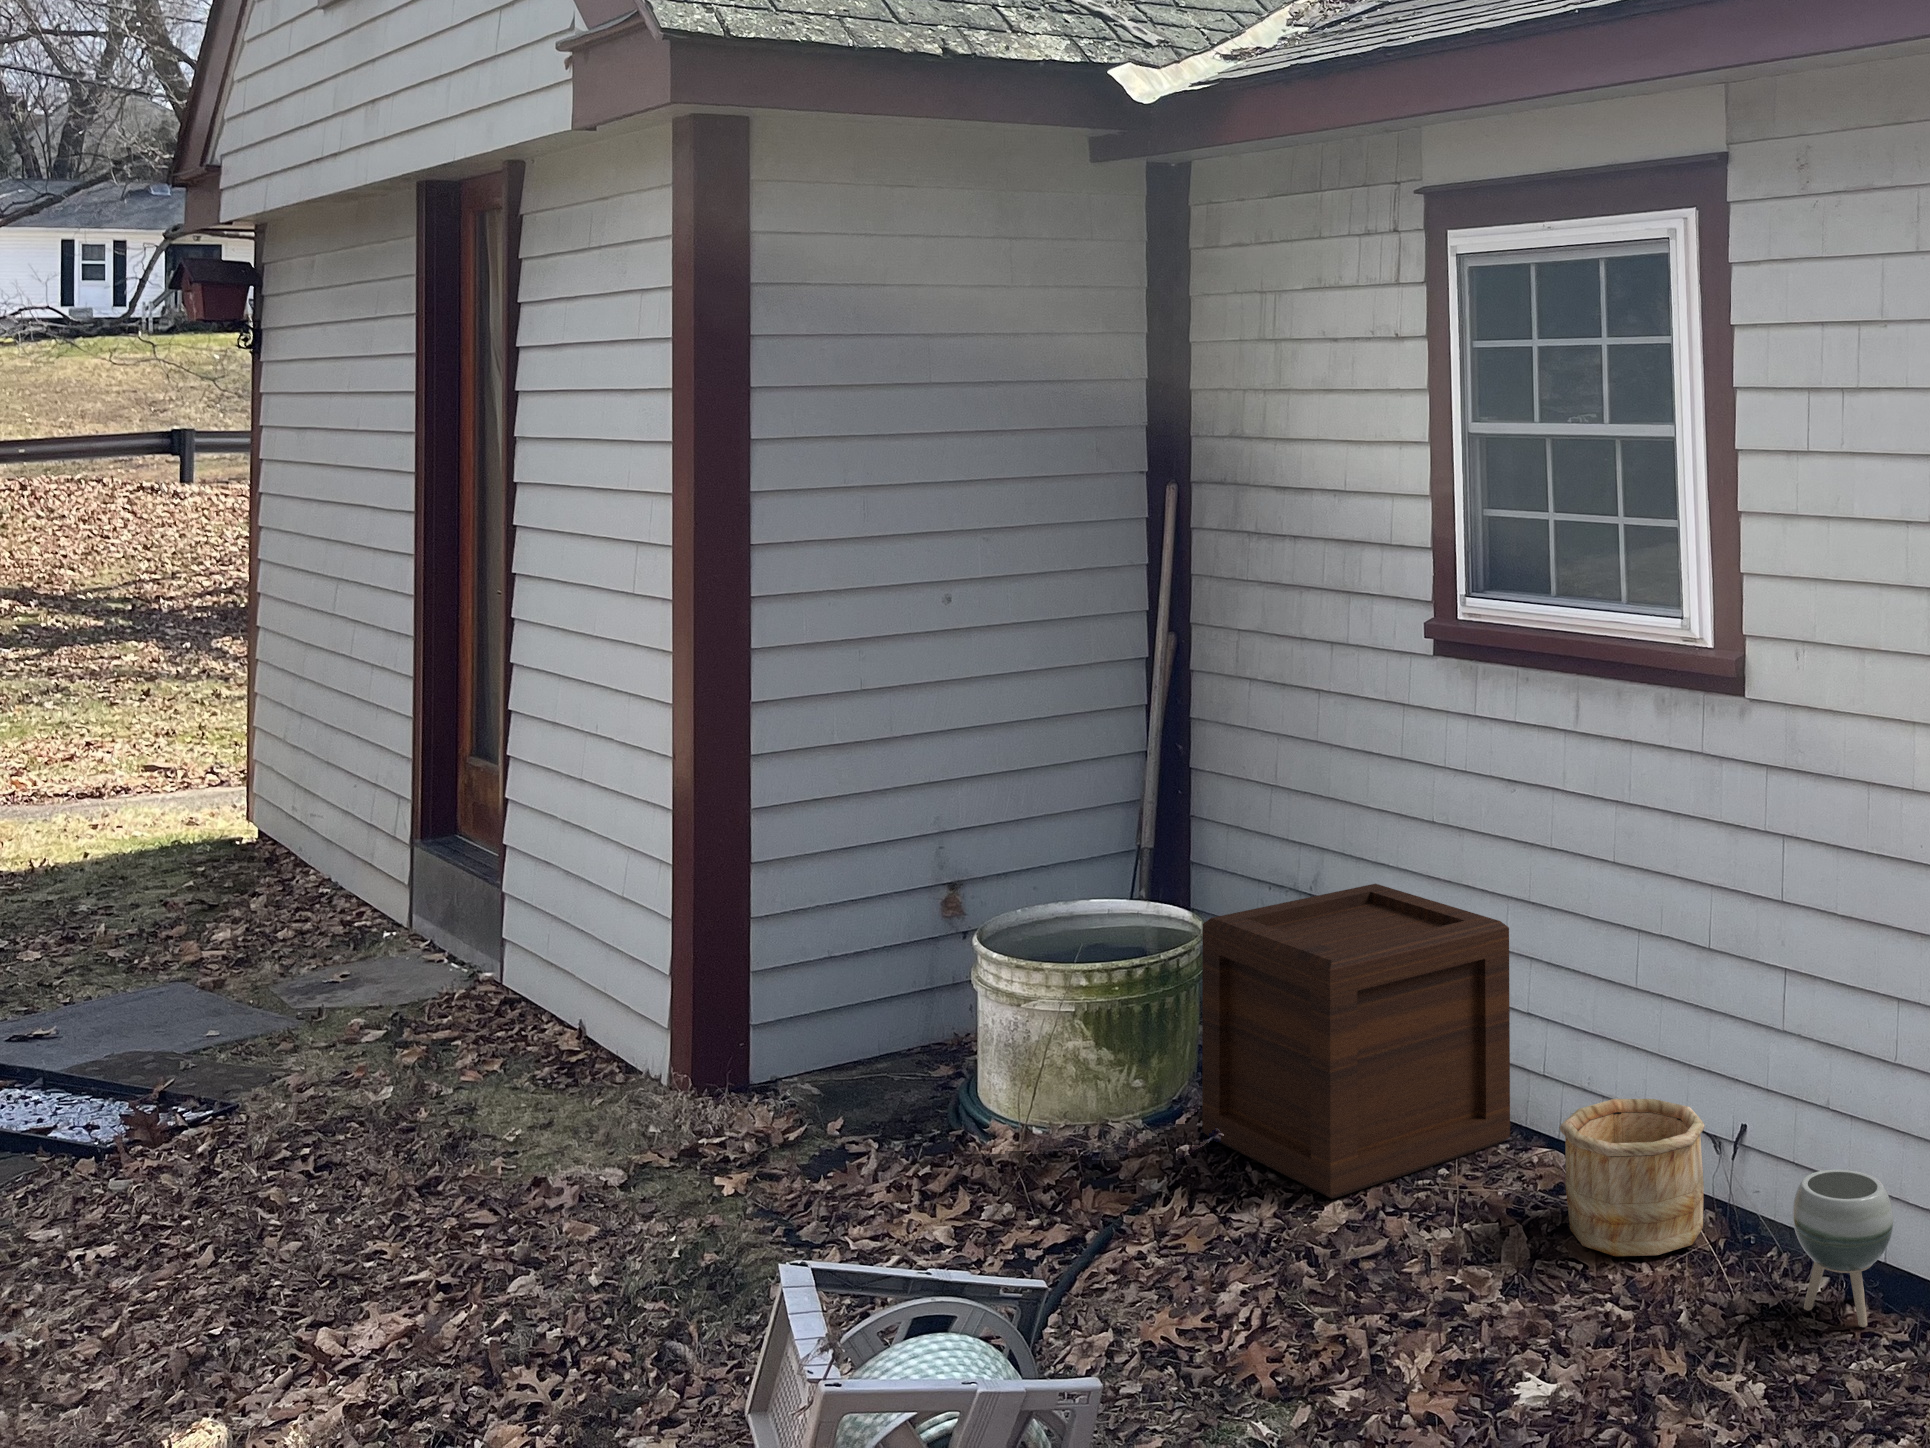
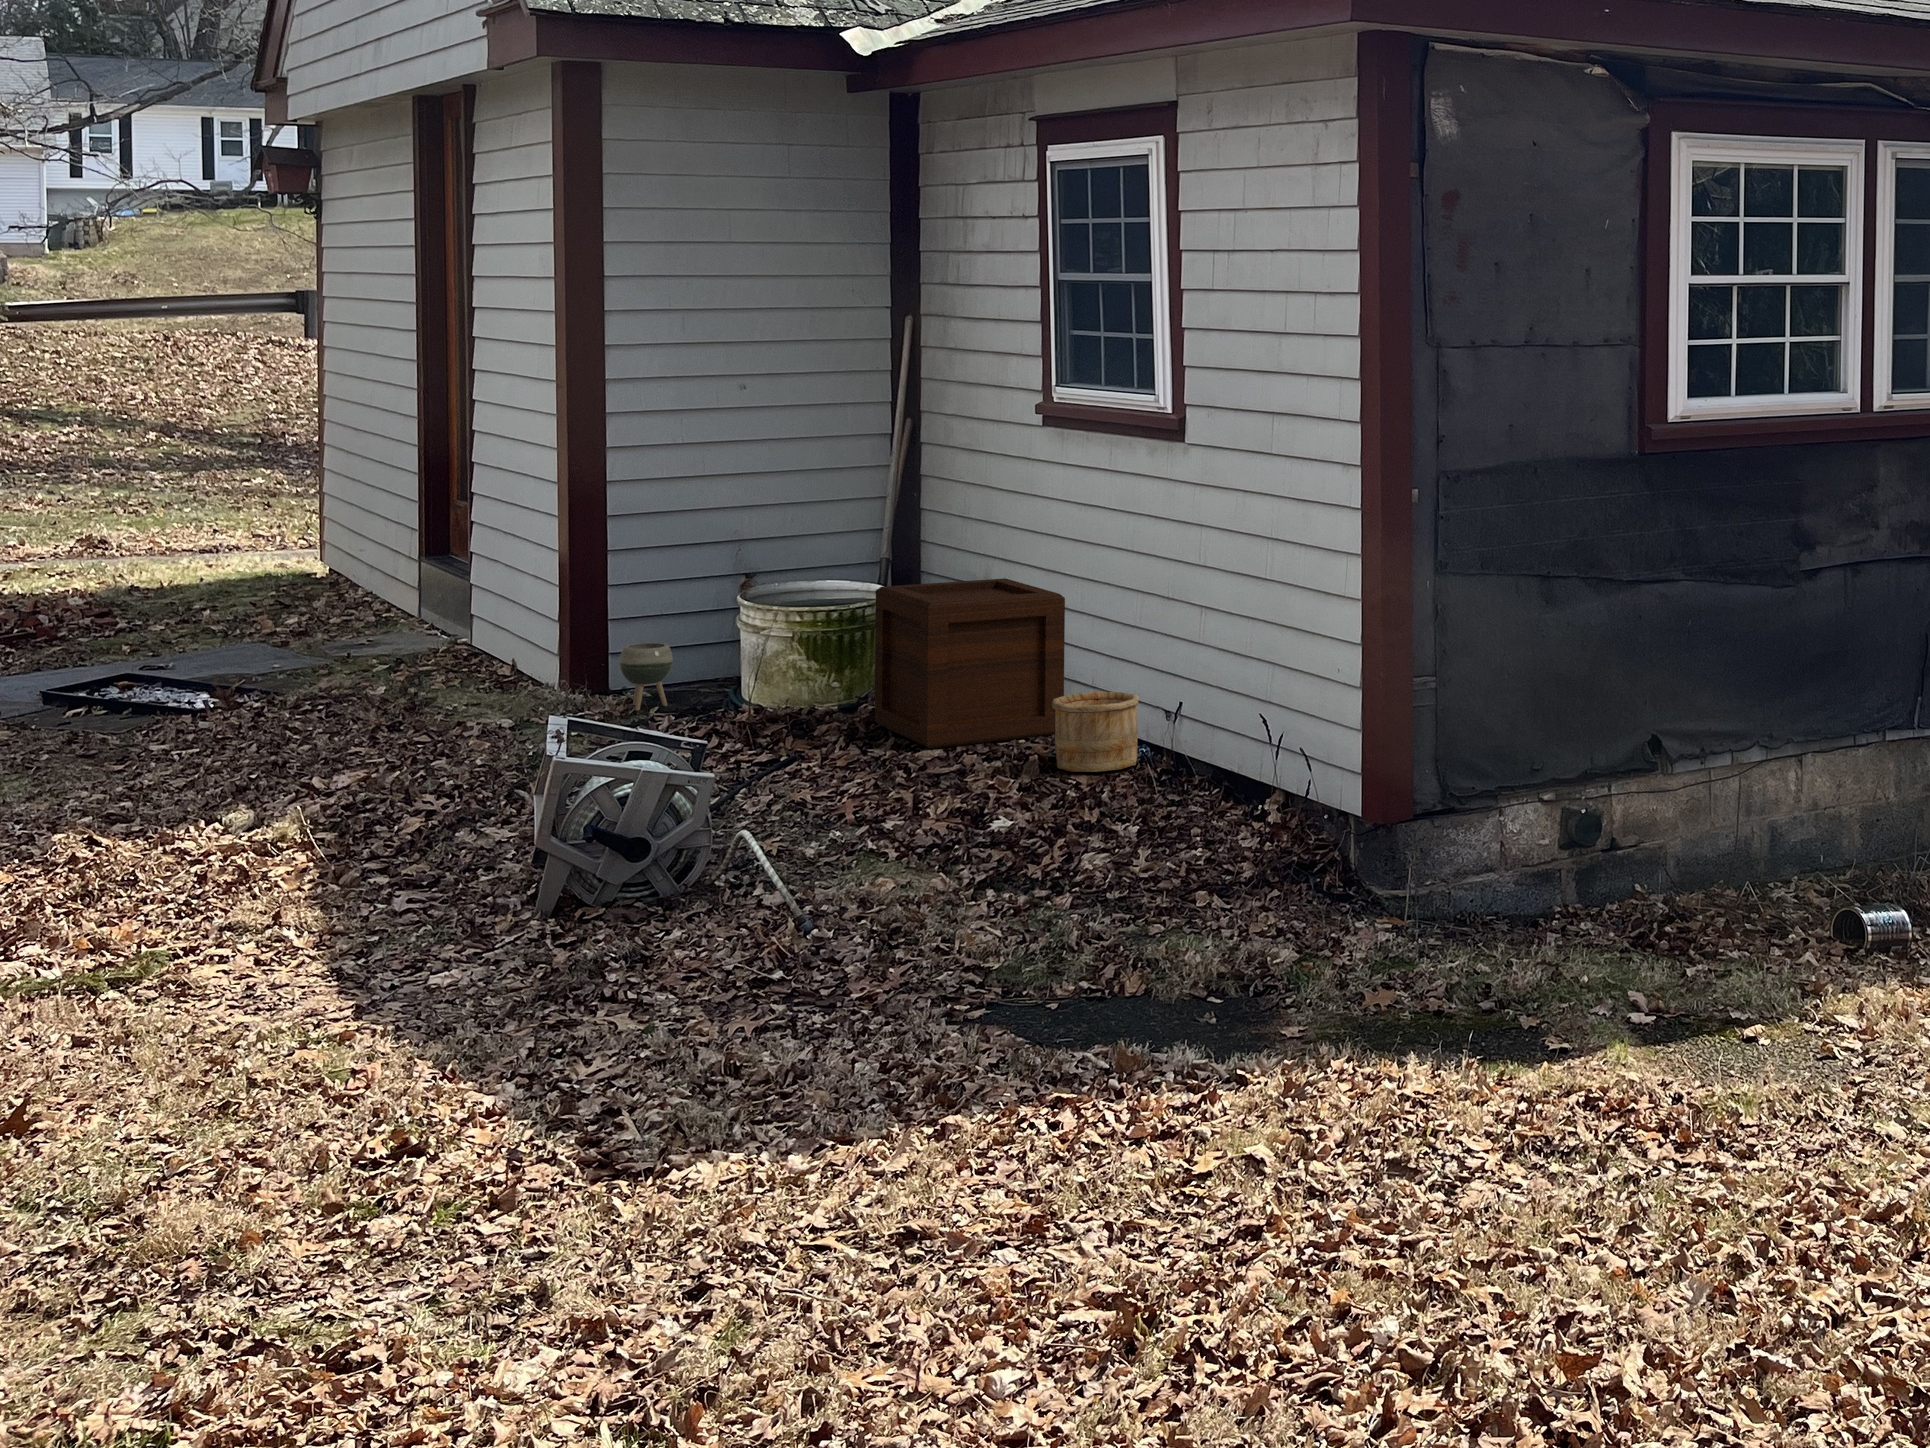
planter: present [1793,1169,1893,1327] -> present [620,642,673,711]

